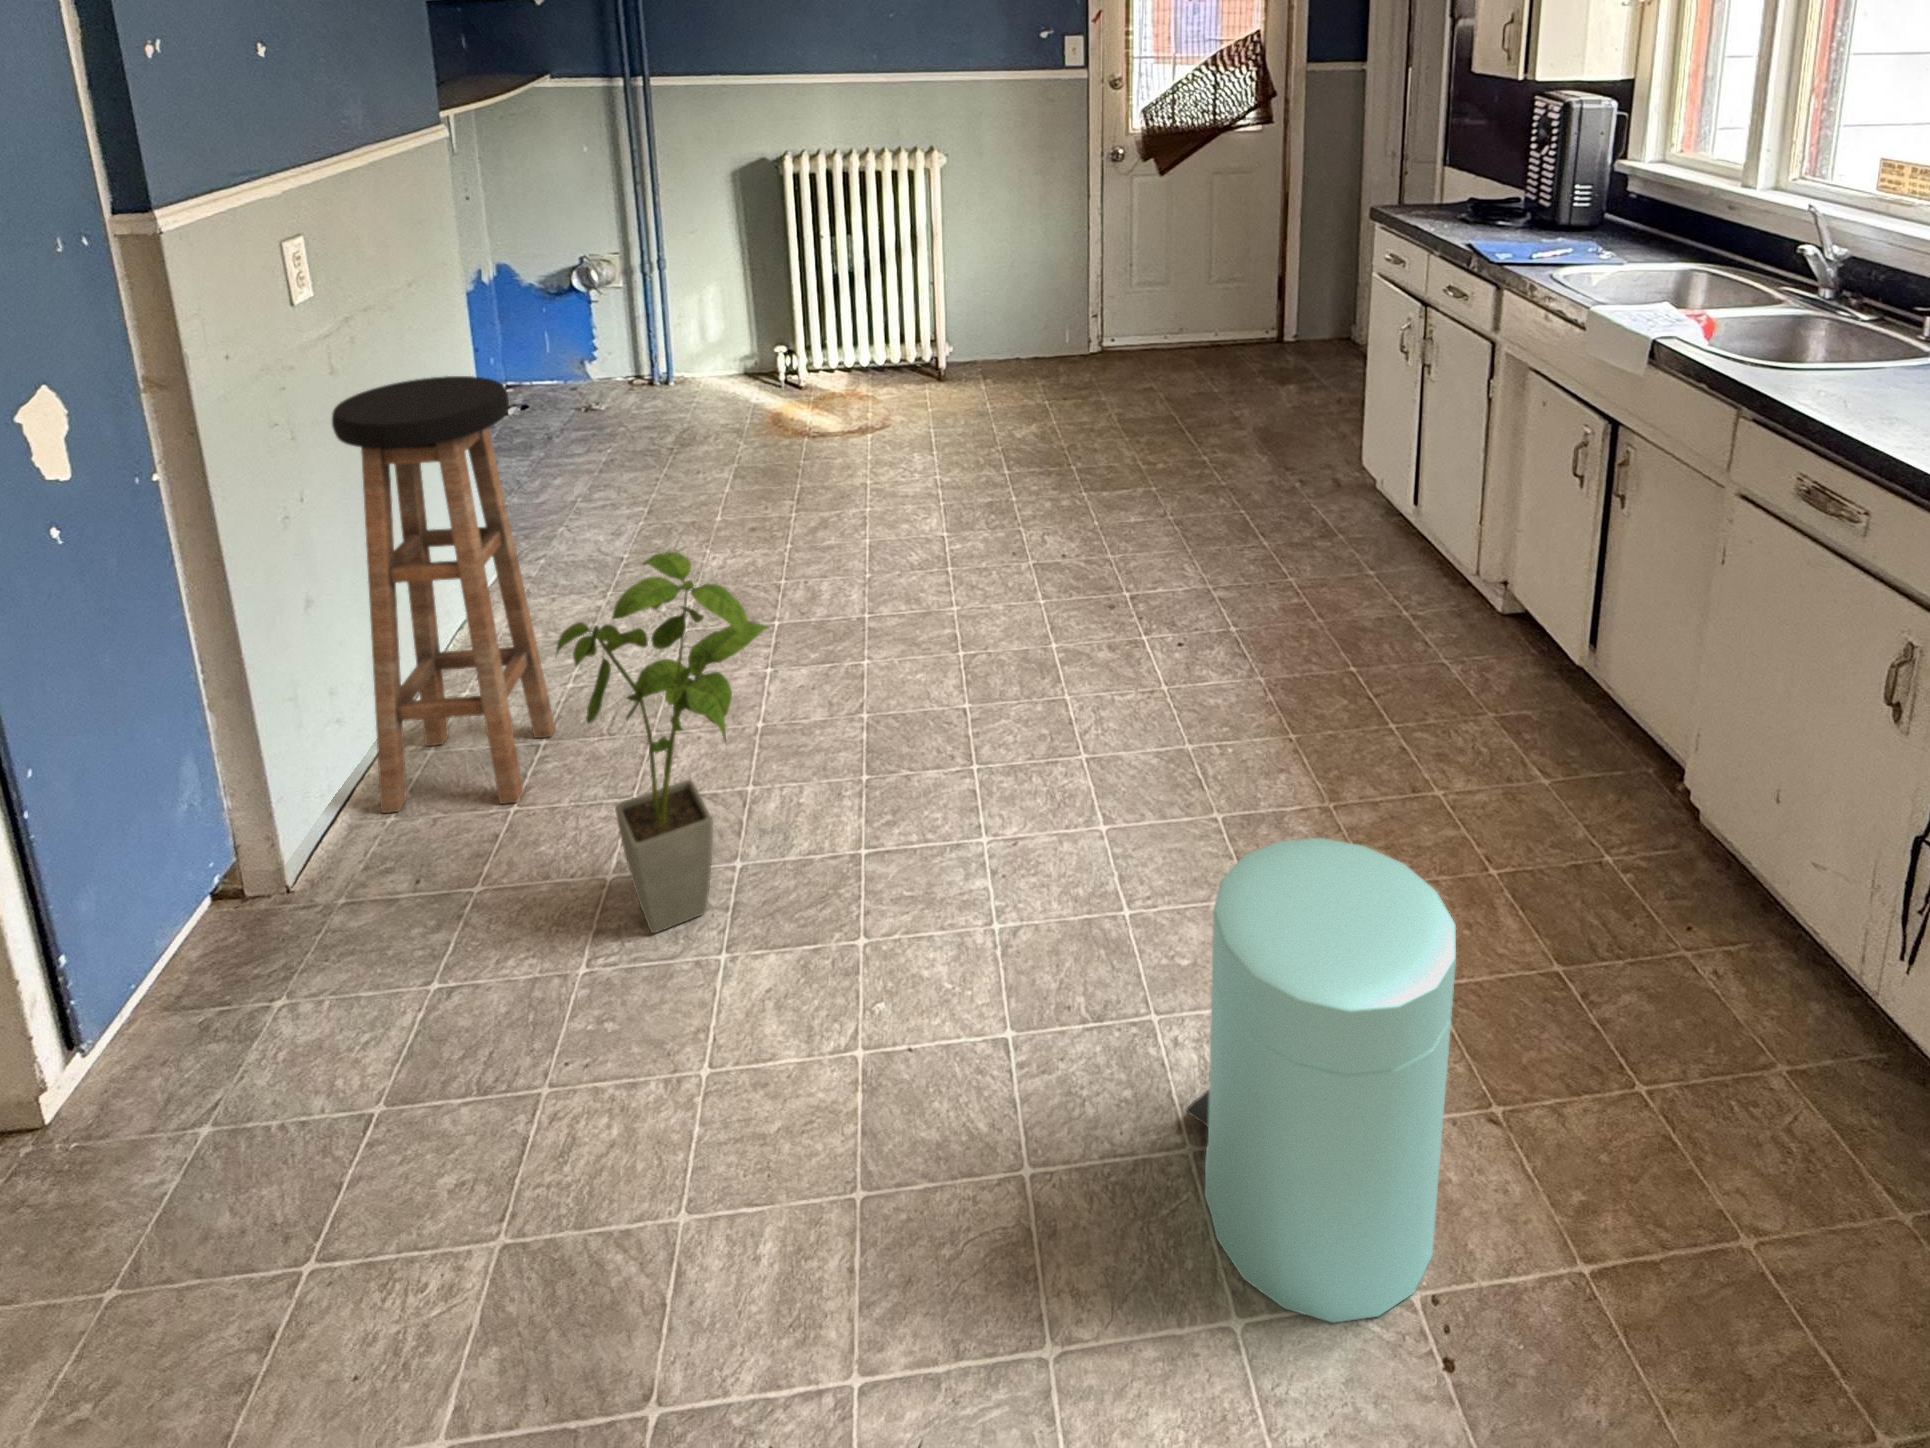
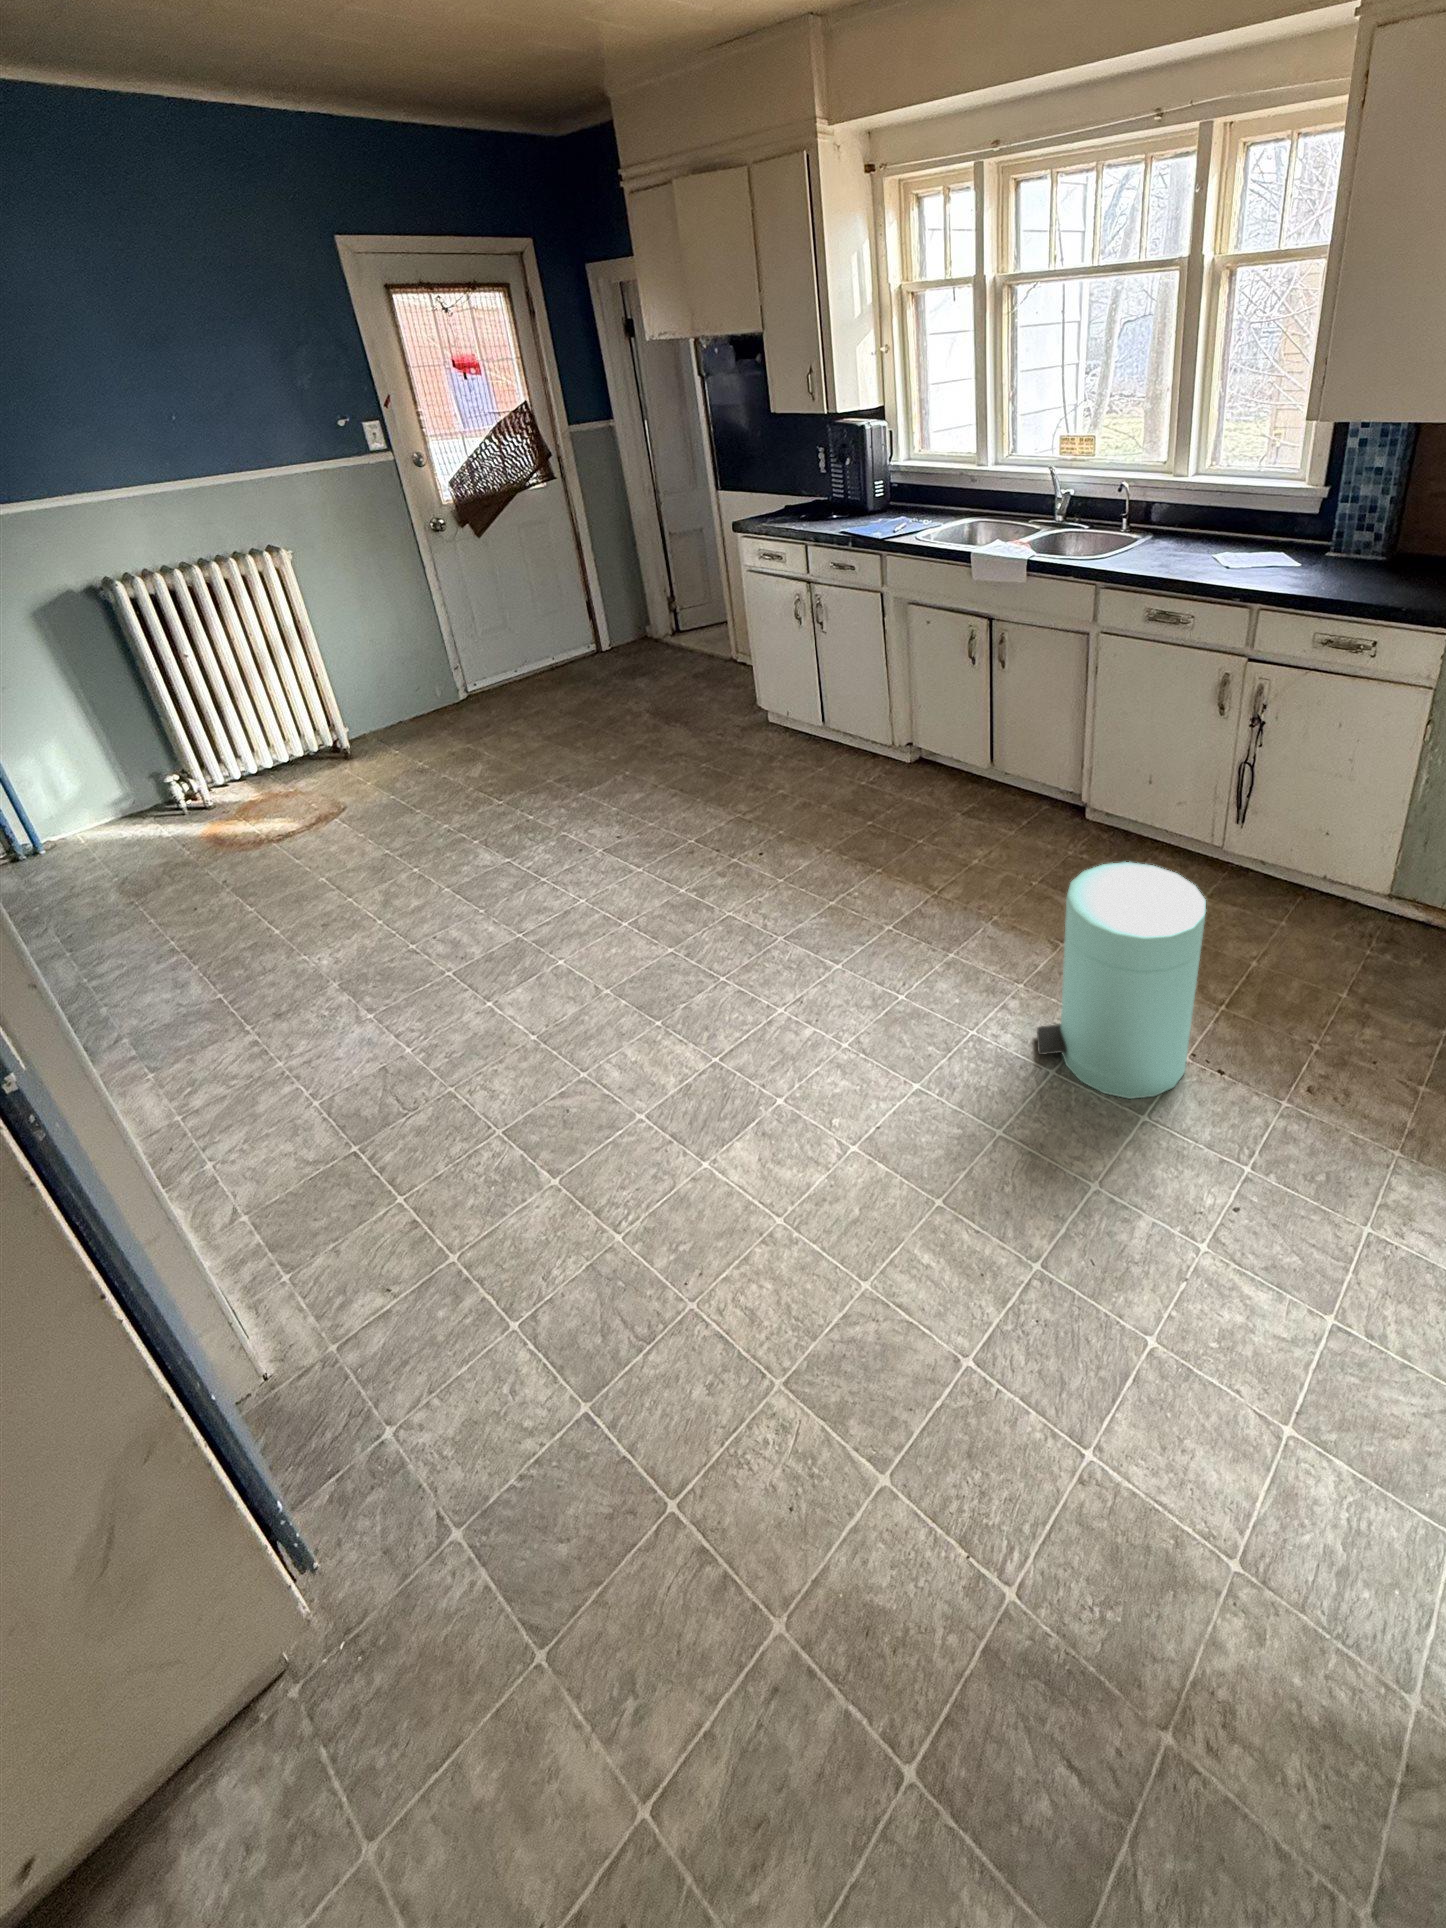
bar stool: present [332,376,555,813] -> none [44,842,398,1282]
house plant: present [556,552,770,933] -> none [511,895,692,1186]

